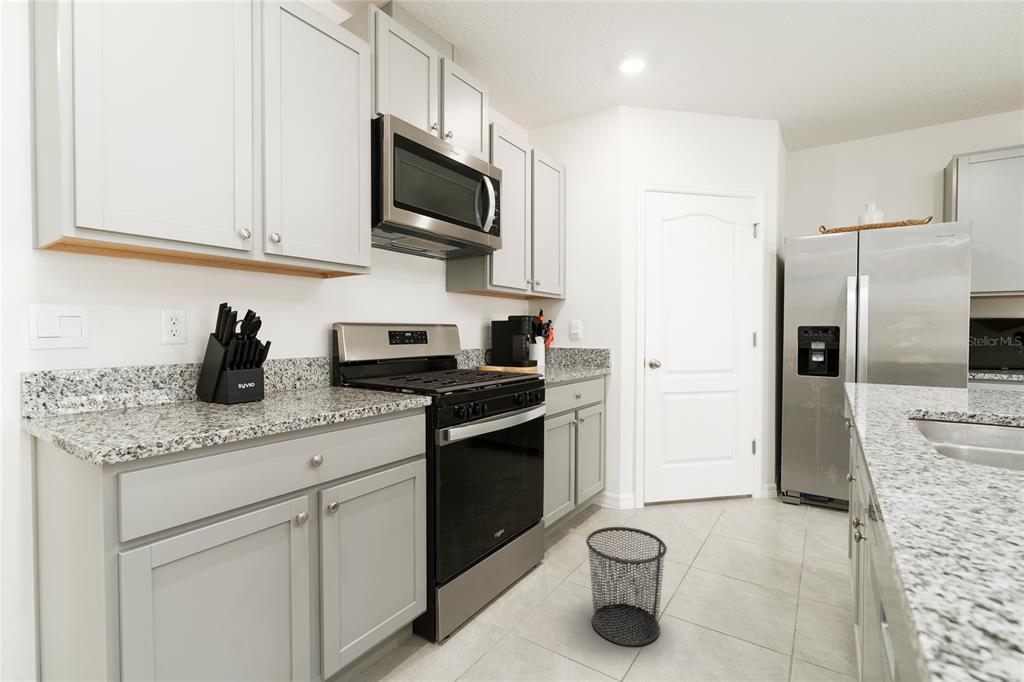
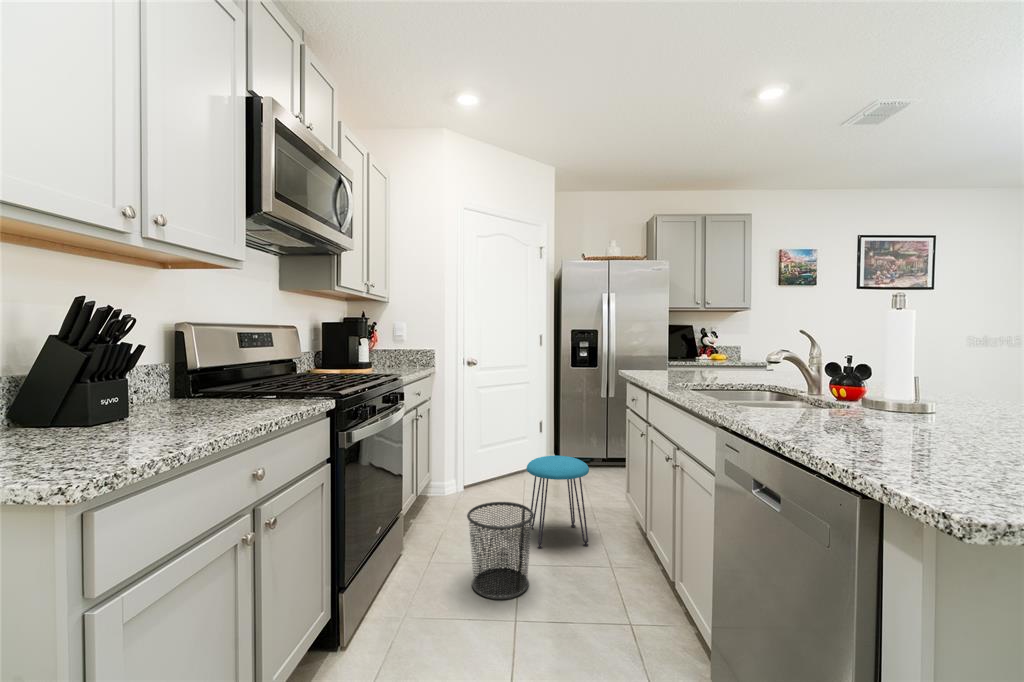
stool: none [688,484,774,610] -> present [527,456,589,549]

